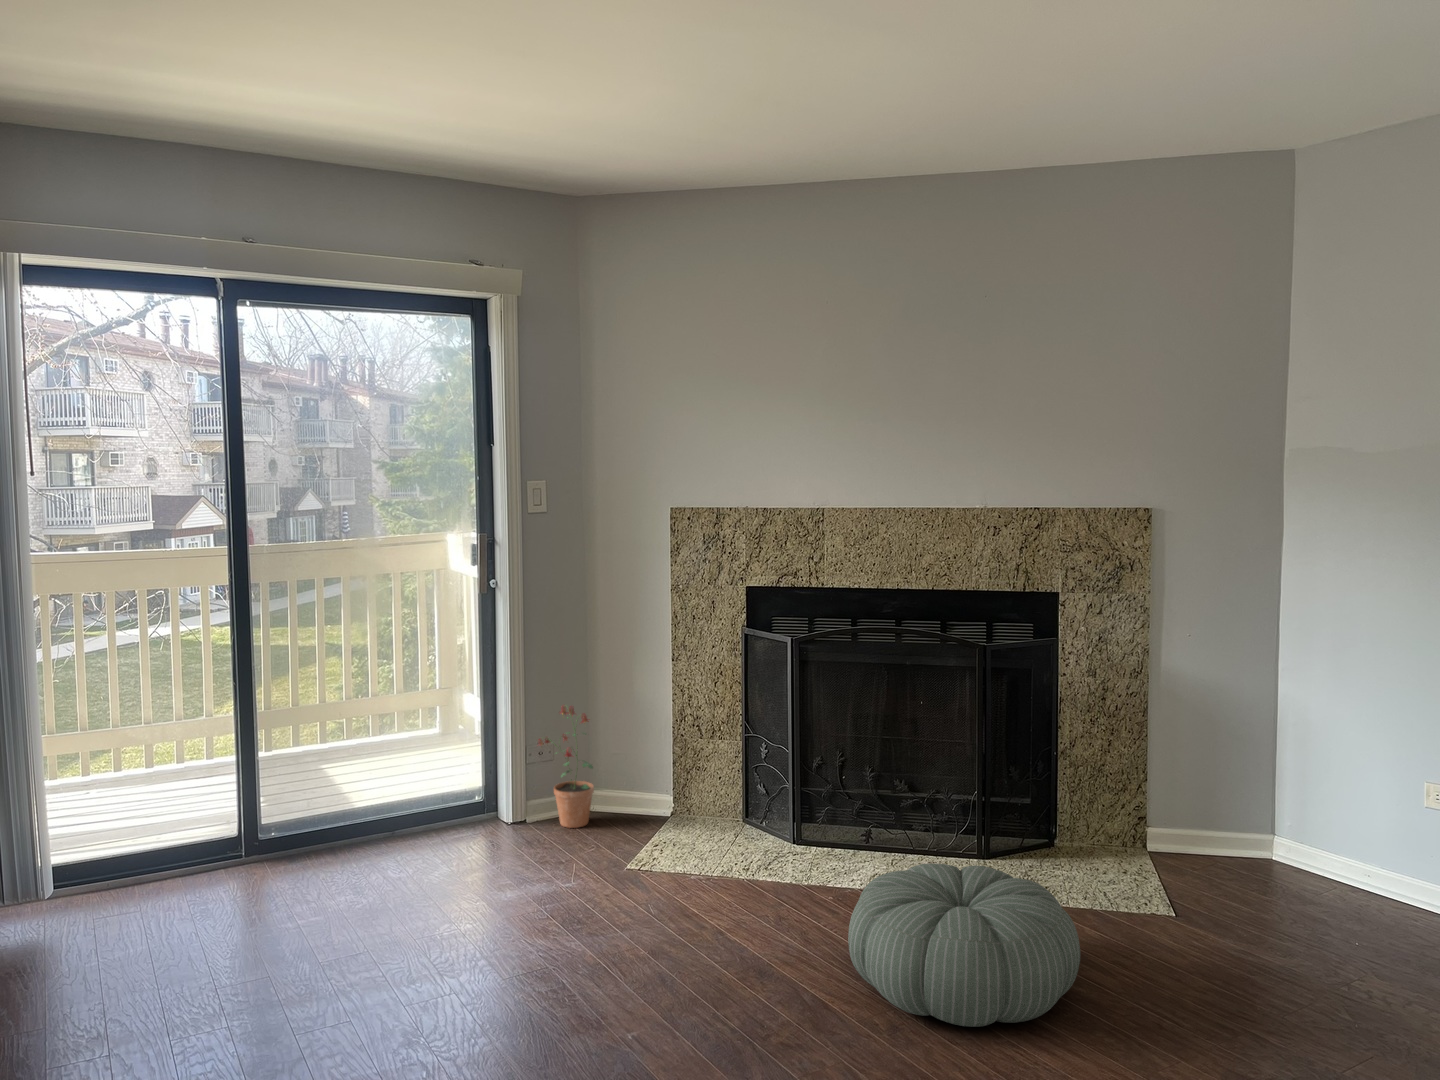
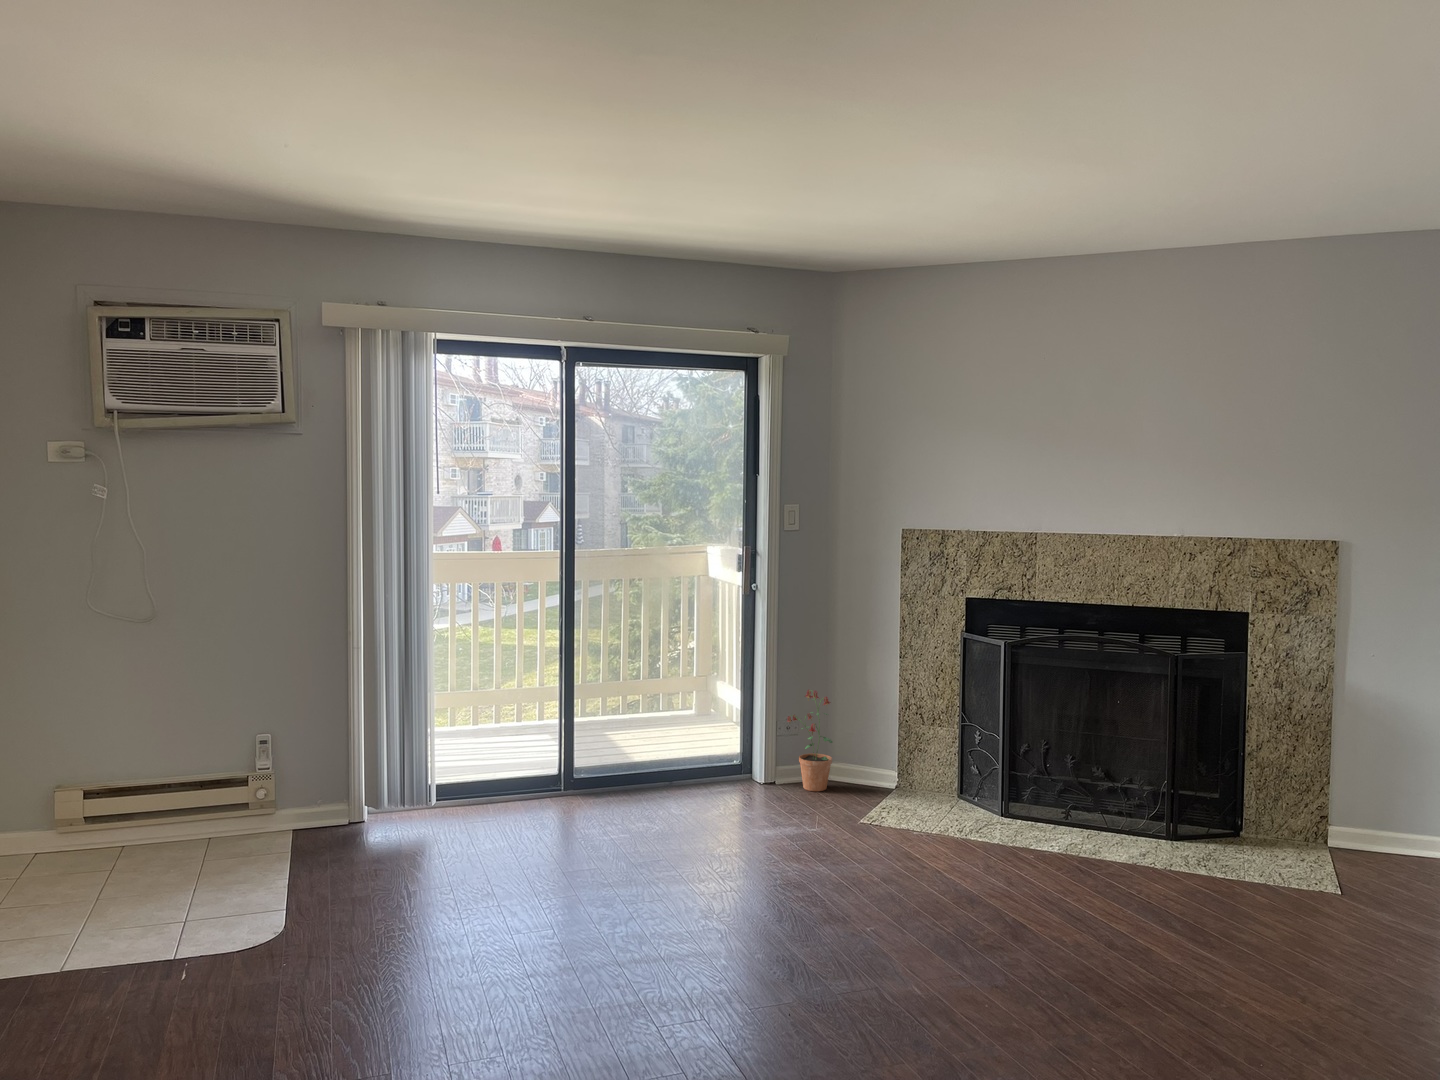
pouf: present [848,863,1080,1027] -> none [1044,826,1243,950]

